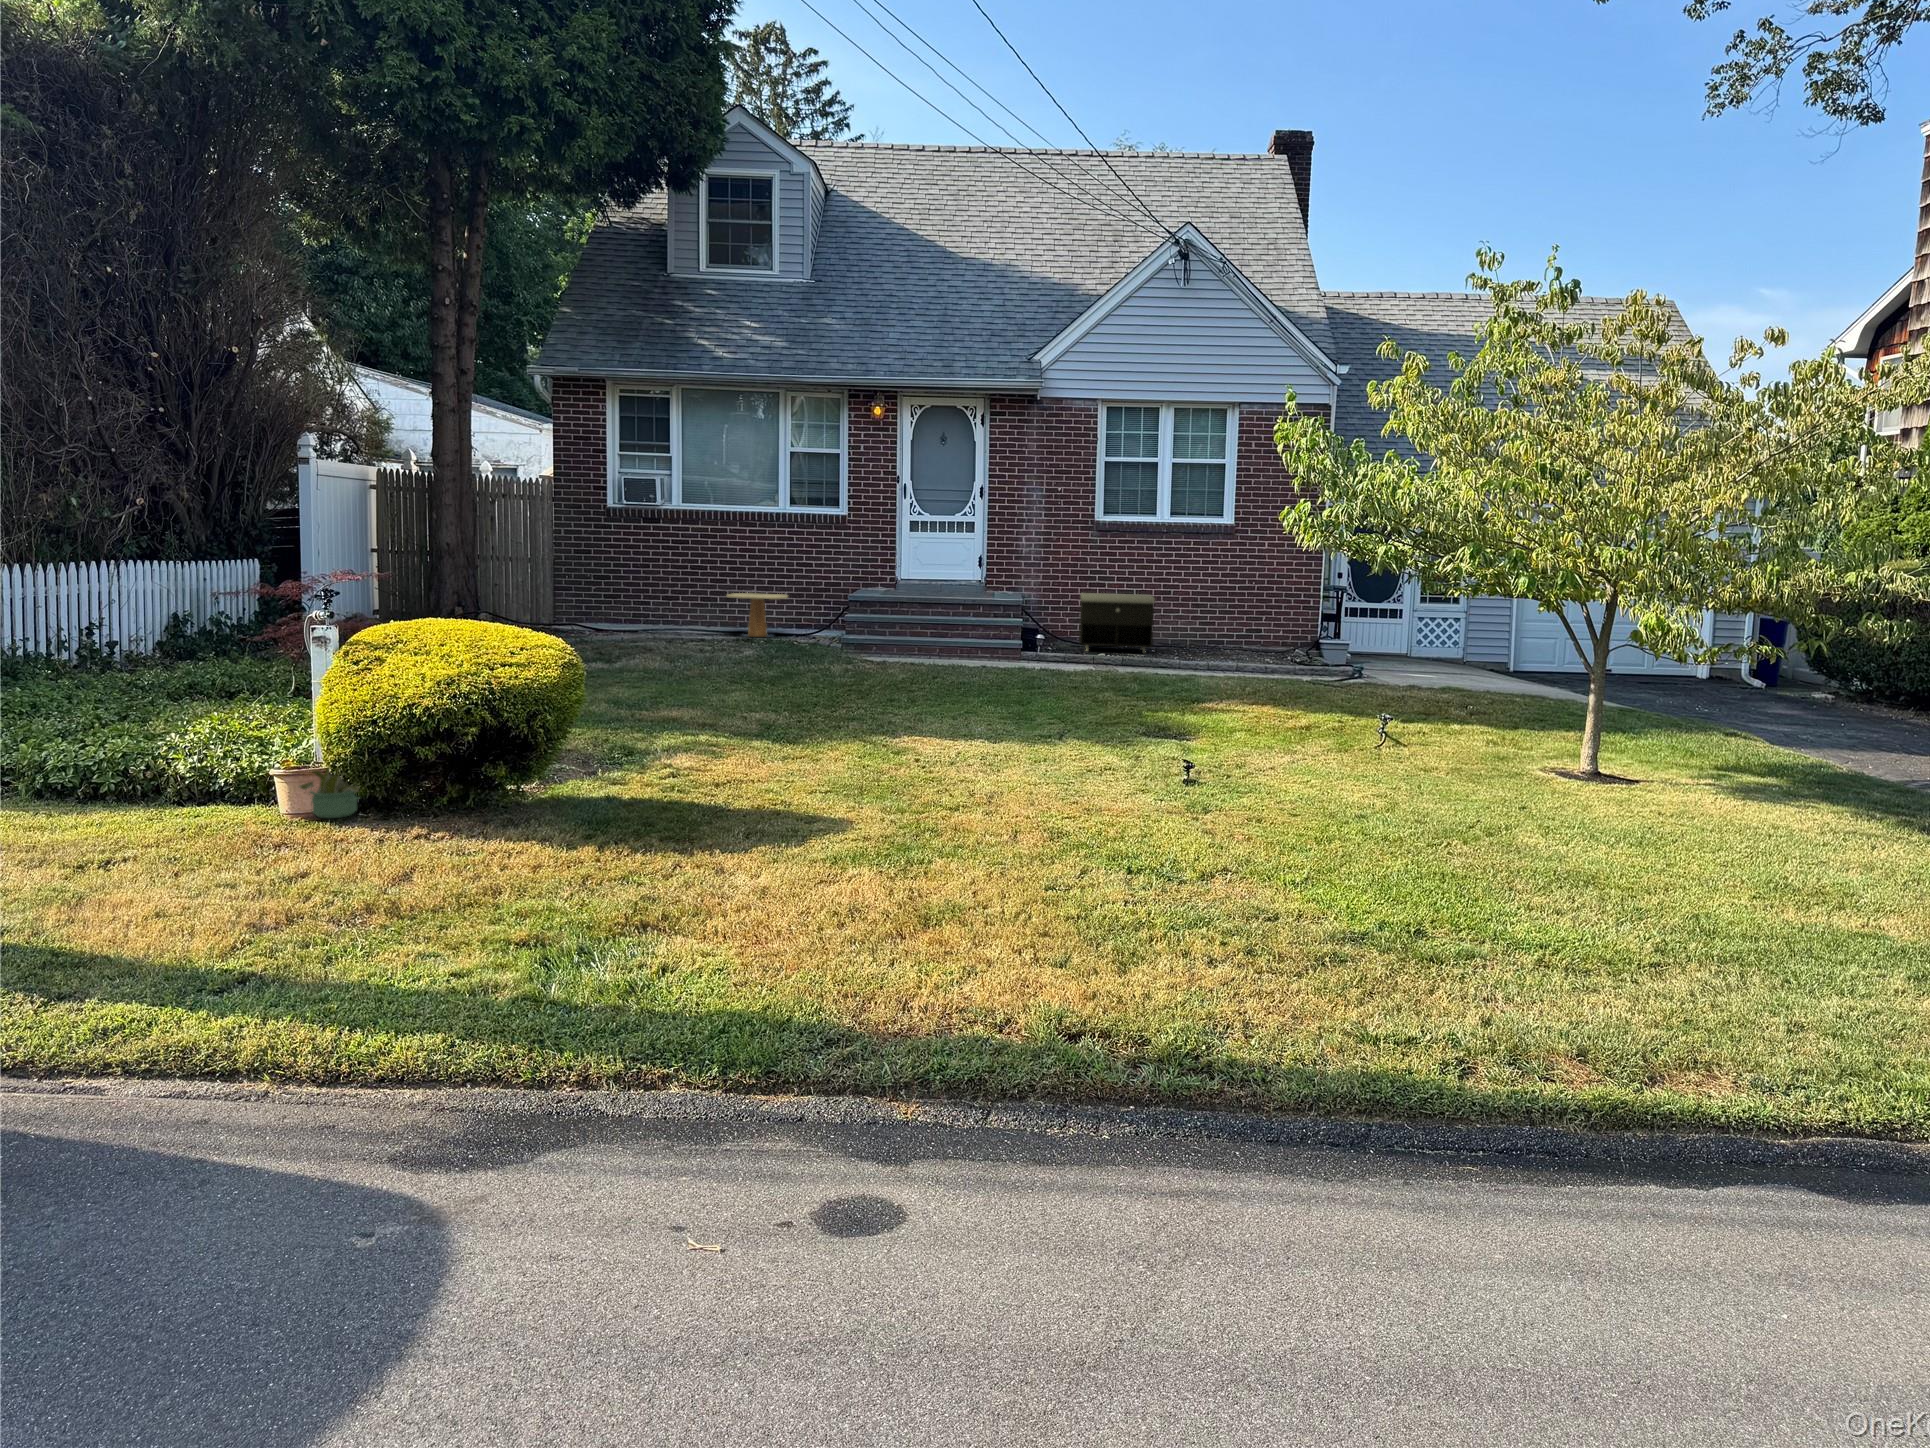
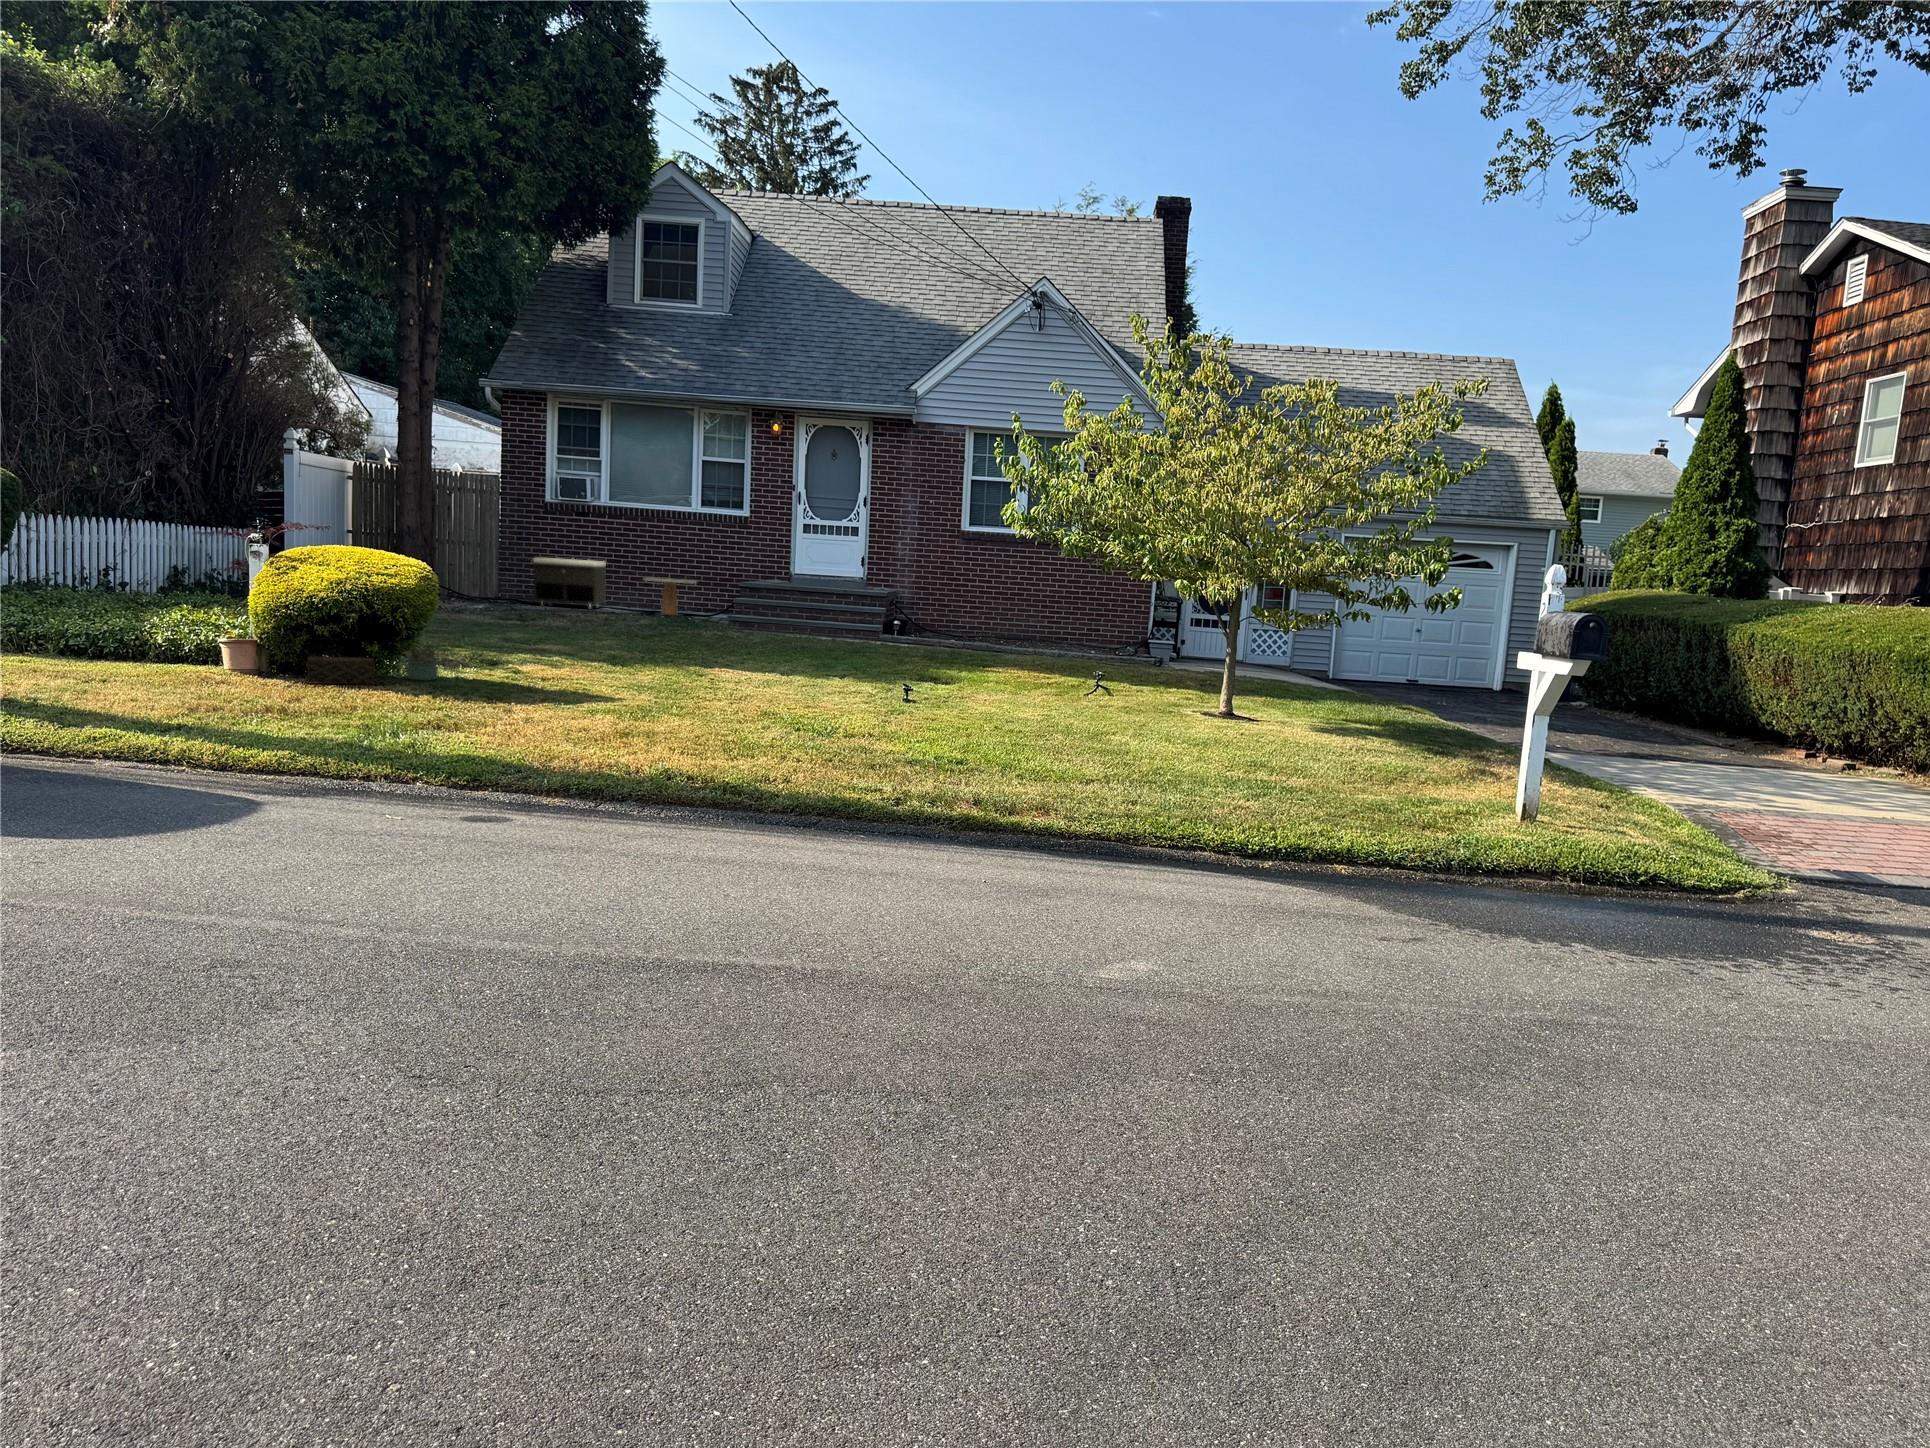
storage bench: present [1079,593,1155,652] -> present [533,558,606,608]
decorative plant: present [299,768,359,818] -> present [405,645,438,680]
woven basket: none [407,778,500,825] -> present [307,656,375,684]

